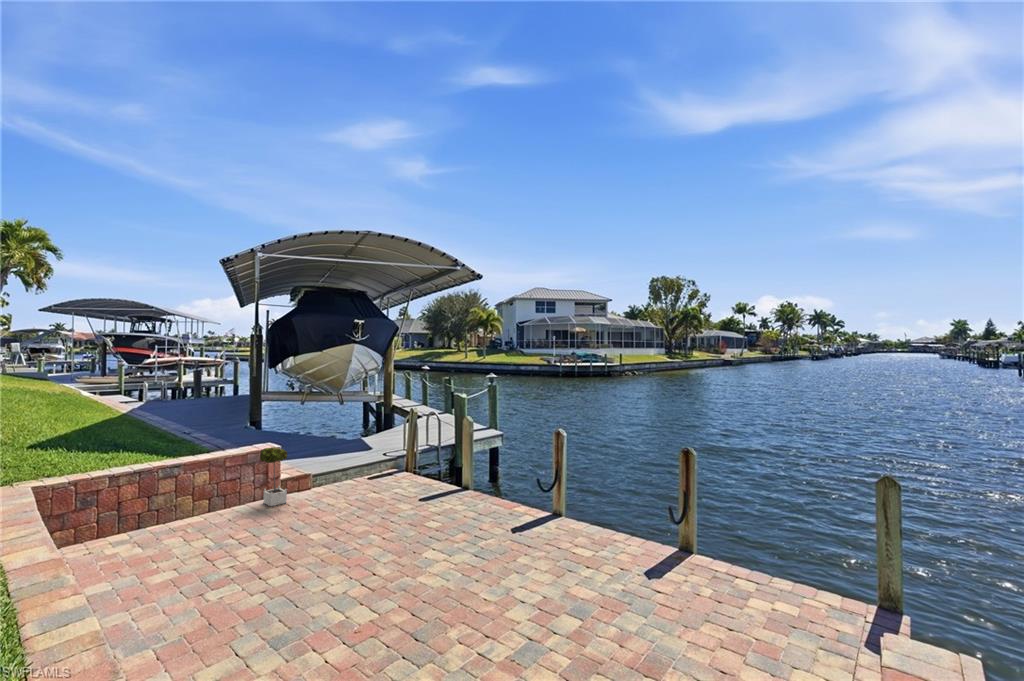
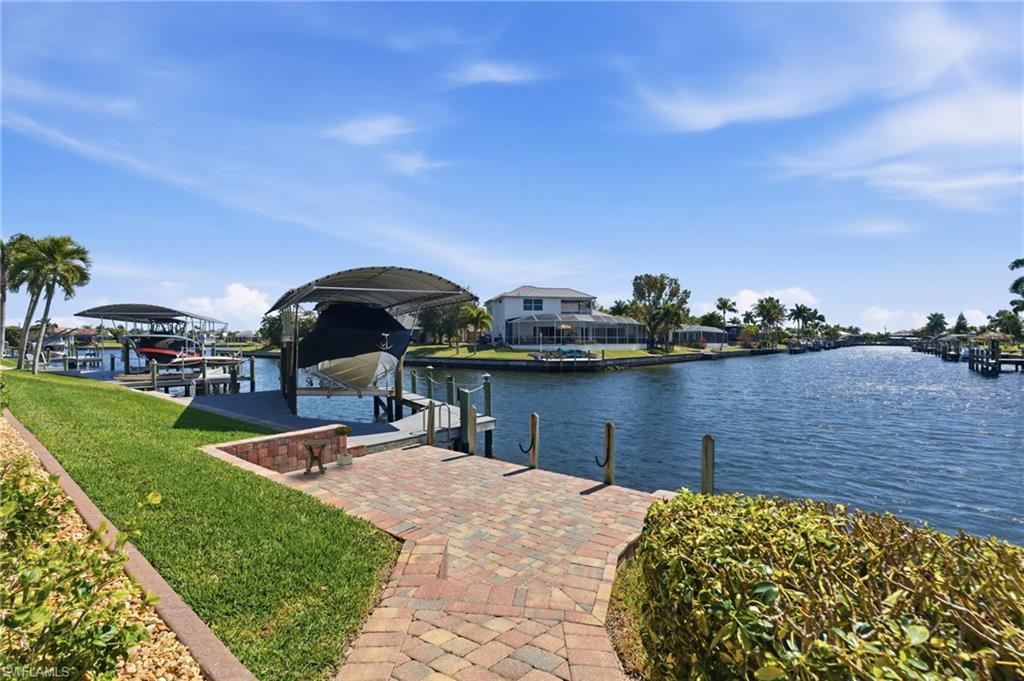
side table: none [197,469,246,525] -> present [302,440,330,474]

